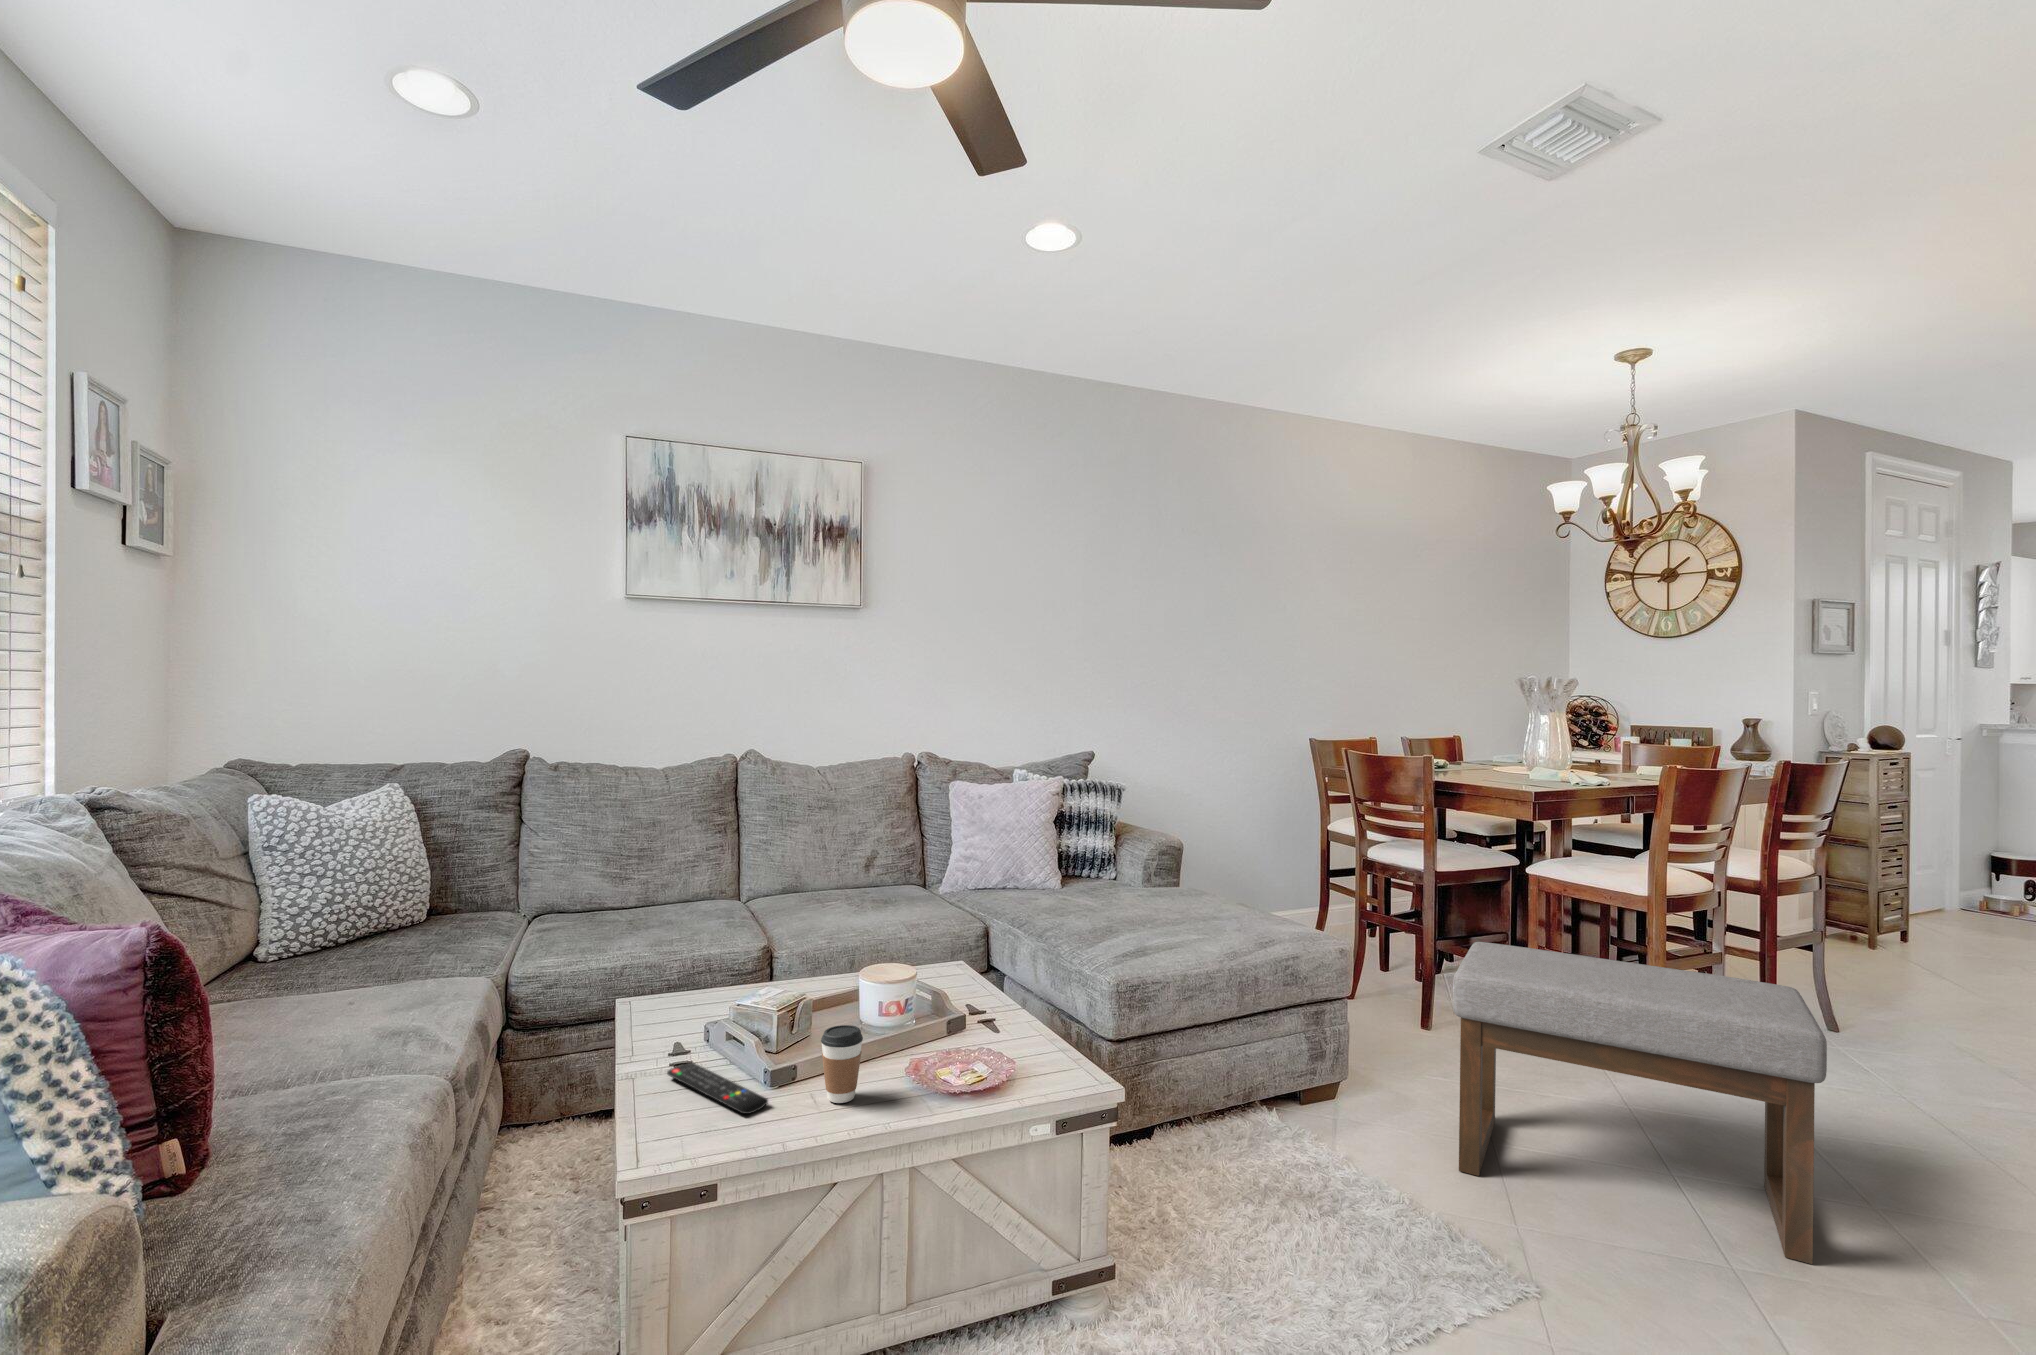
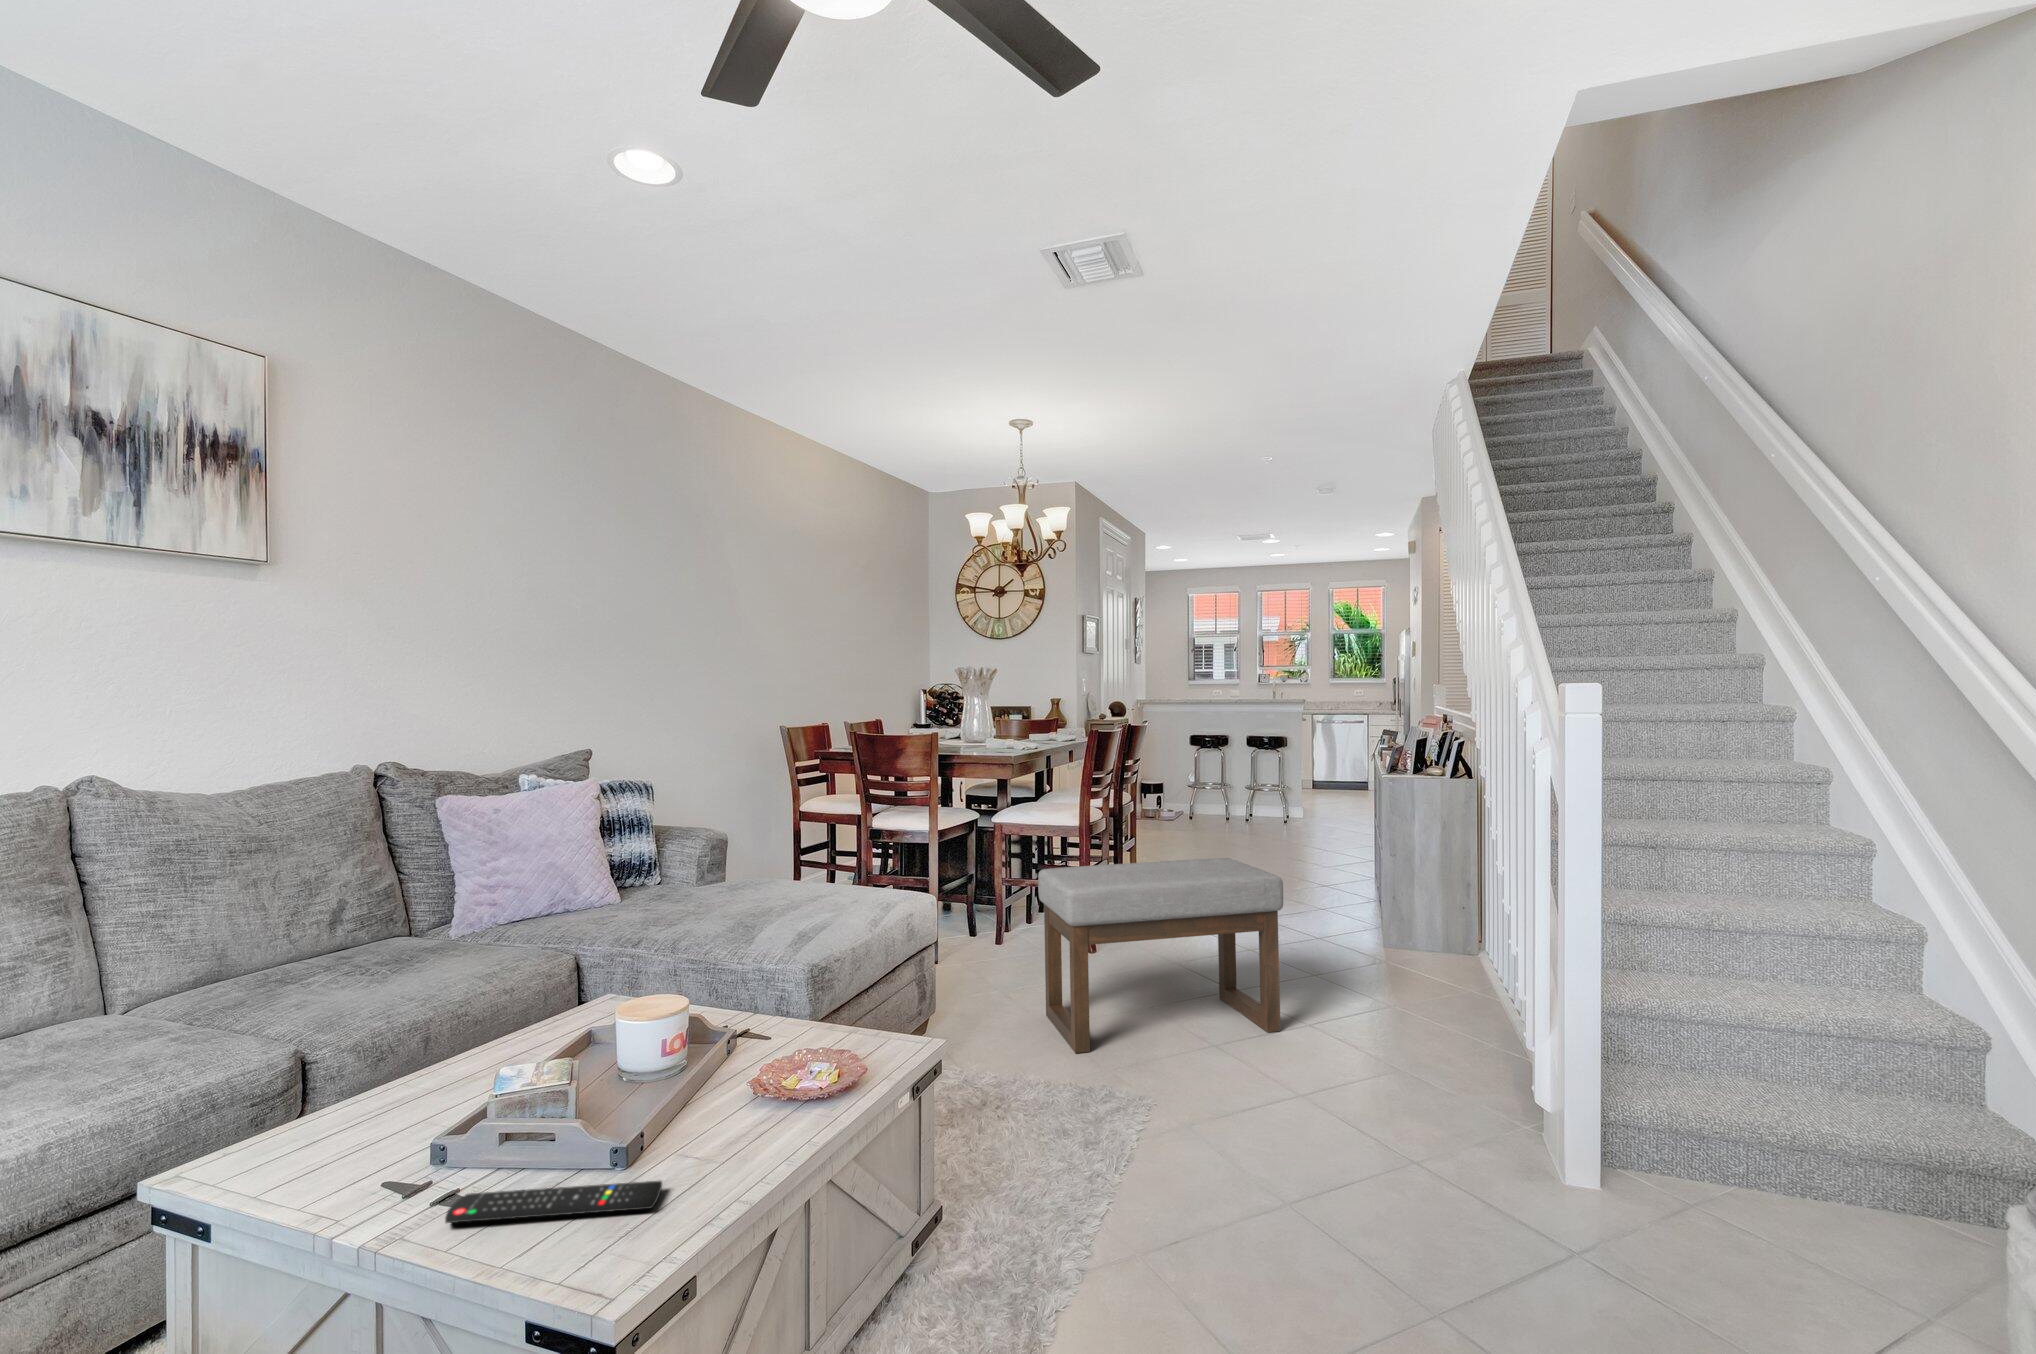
coffee cup: present [821,1025,863,1103] -> none [708,1053,763,1154]

